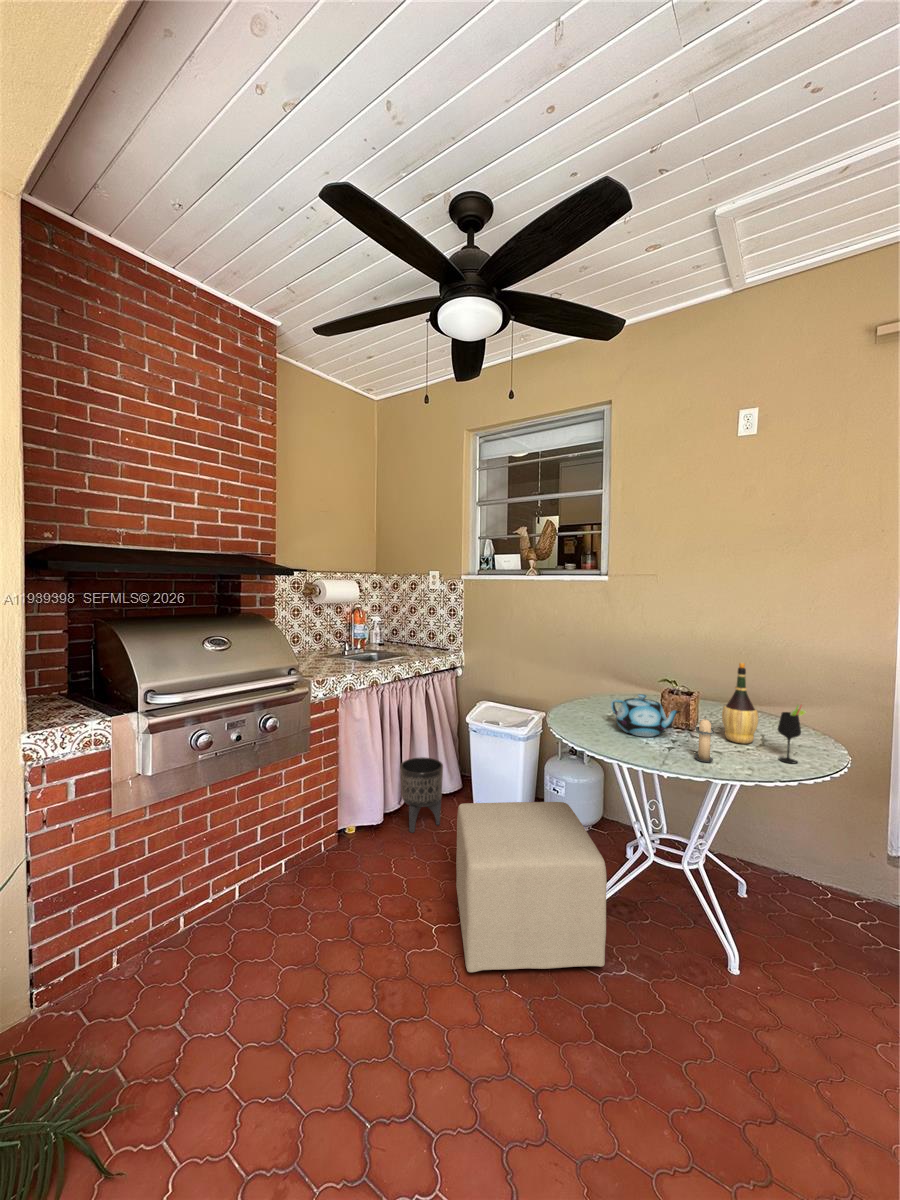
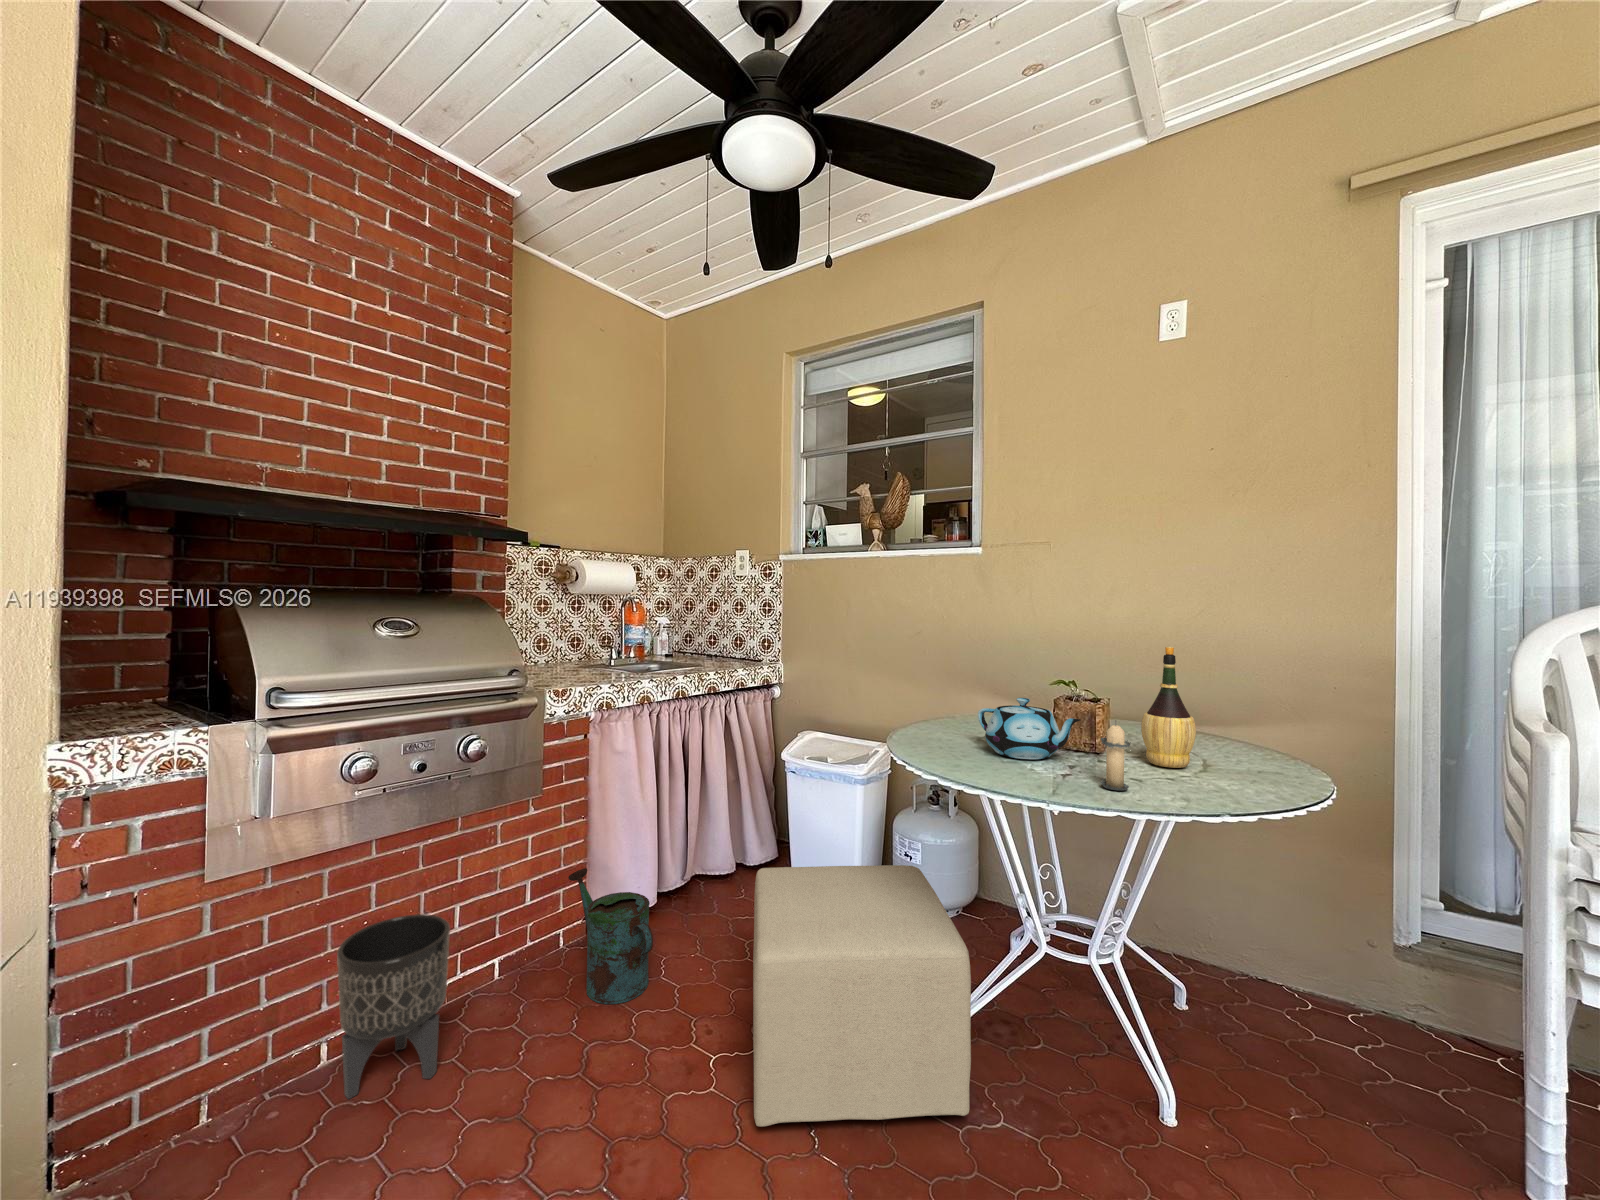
wine glass: present [778,705,806,763] -> none [1226,701,1269,792]
planter: present [400,757,443,833] -> present [337,914,450,1099]
watering can: none [326,801,389,893] -> present [568,868,653,1004]

